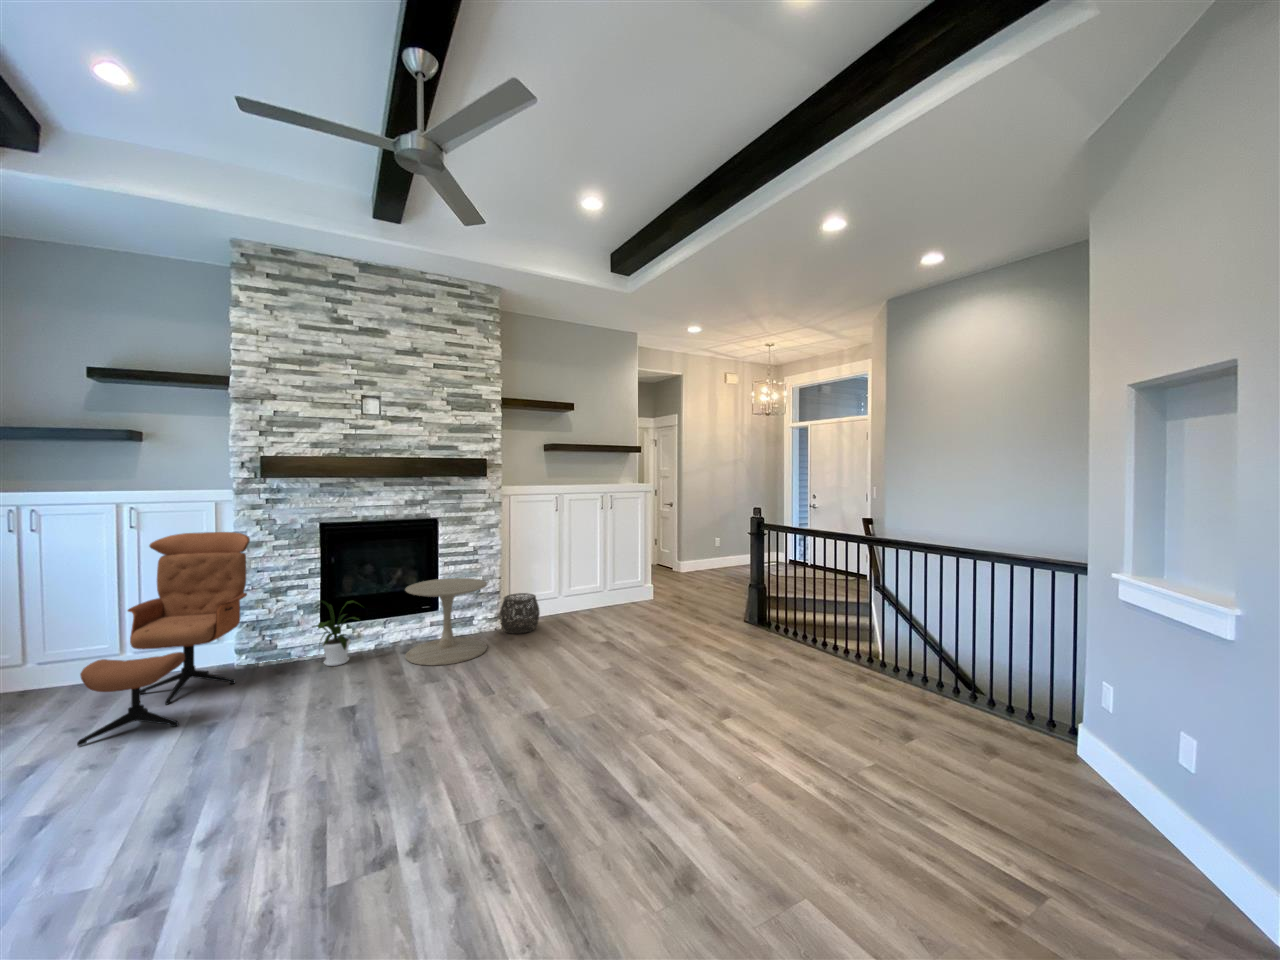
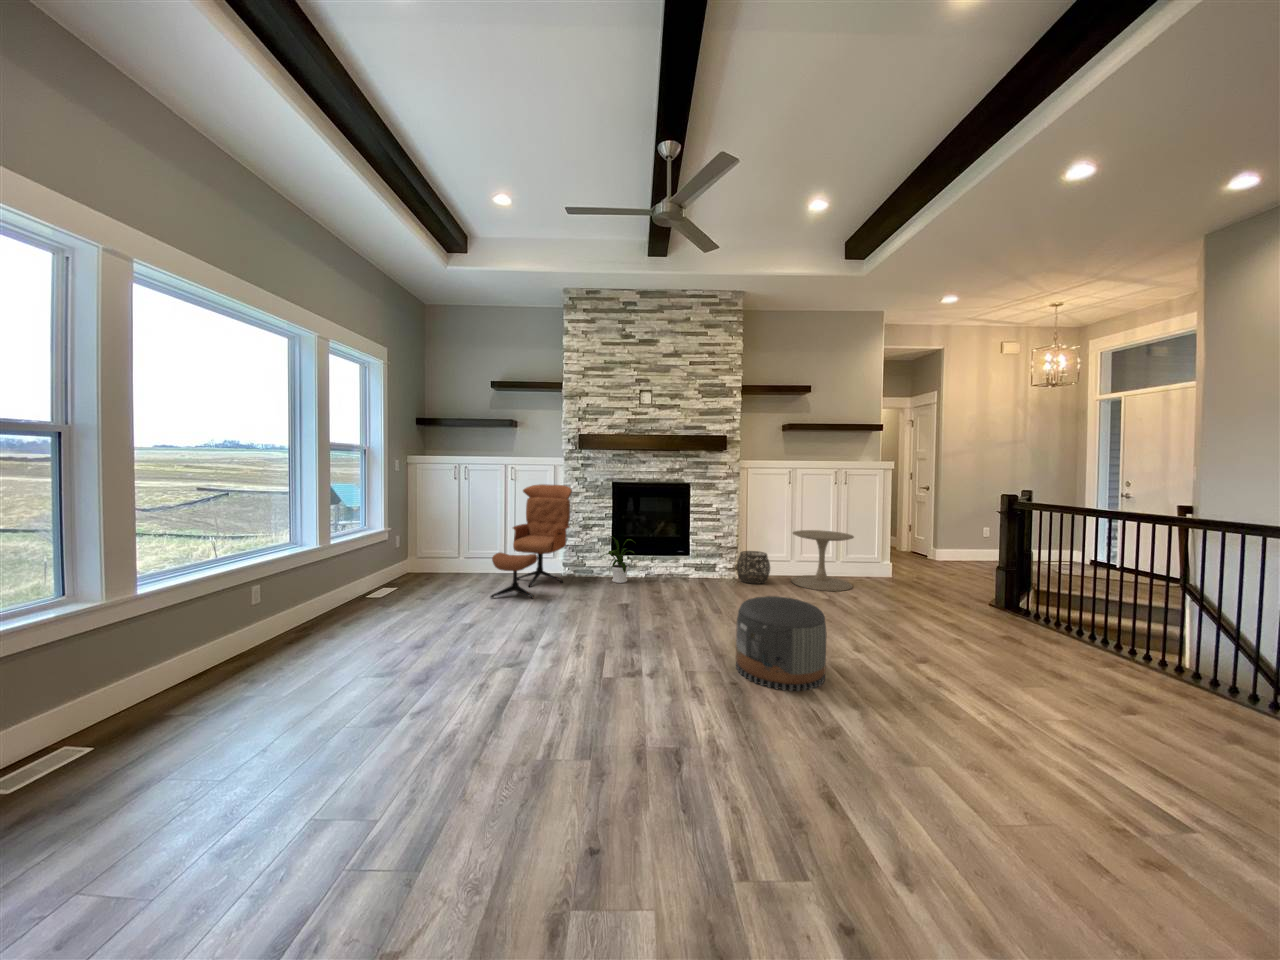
side table: present [405,578,487,666] -> present [791,530,854,591]
pouf: none [528,662,633,788] -> present [736,596,827,691]

